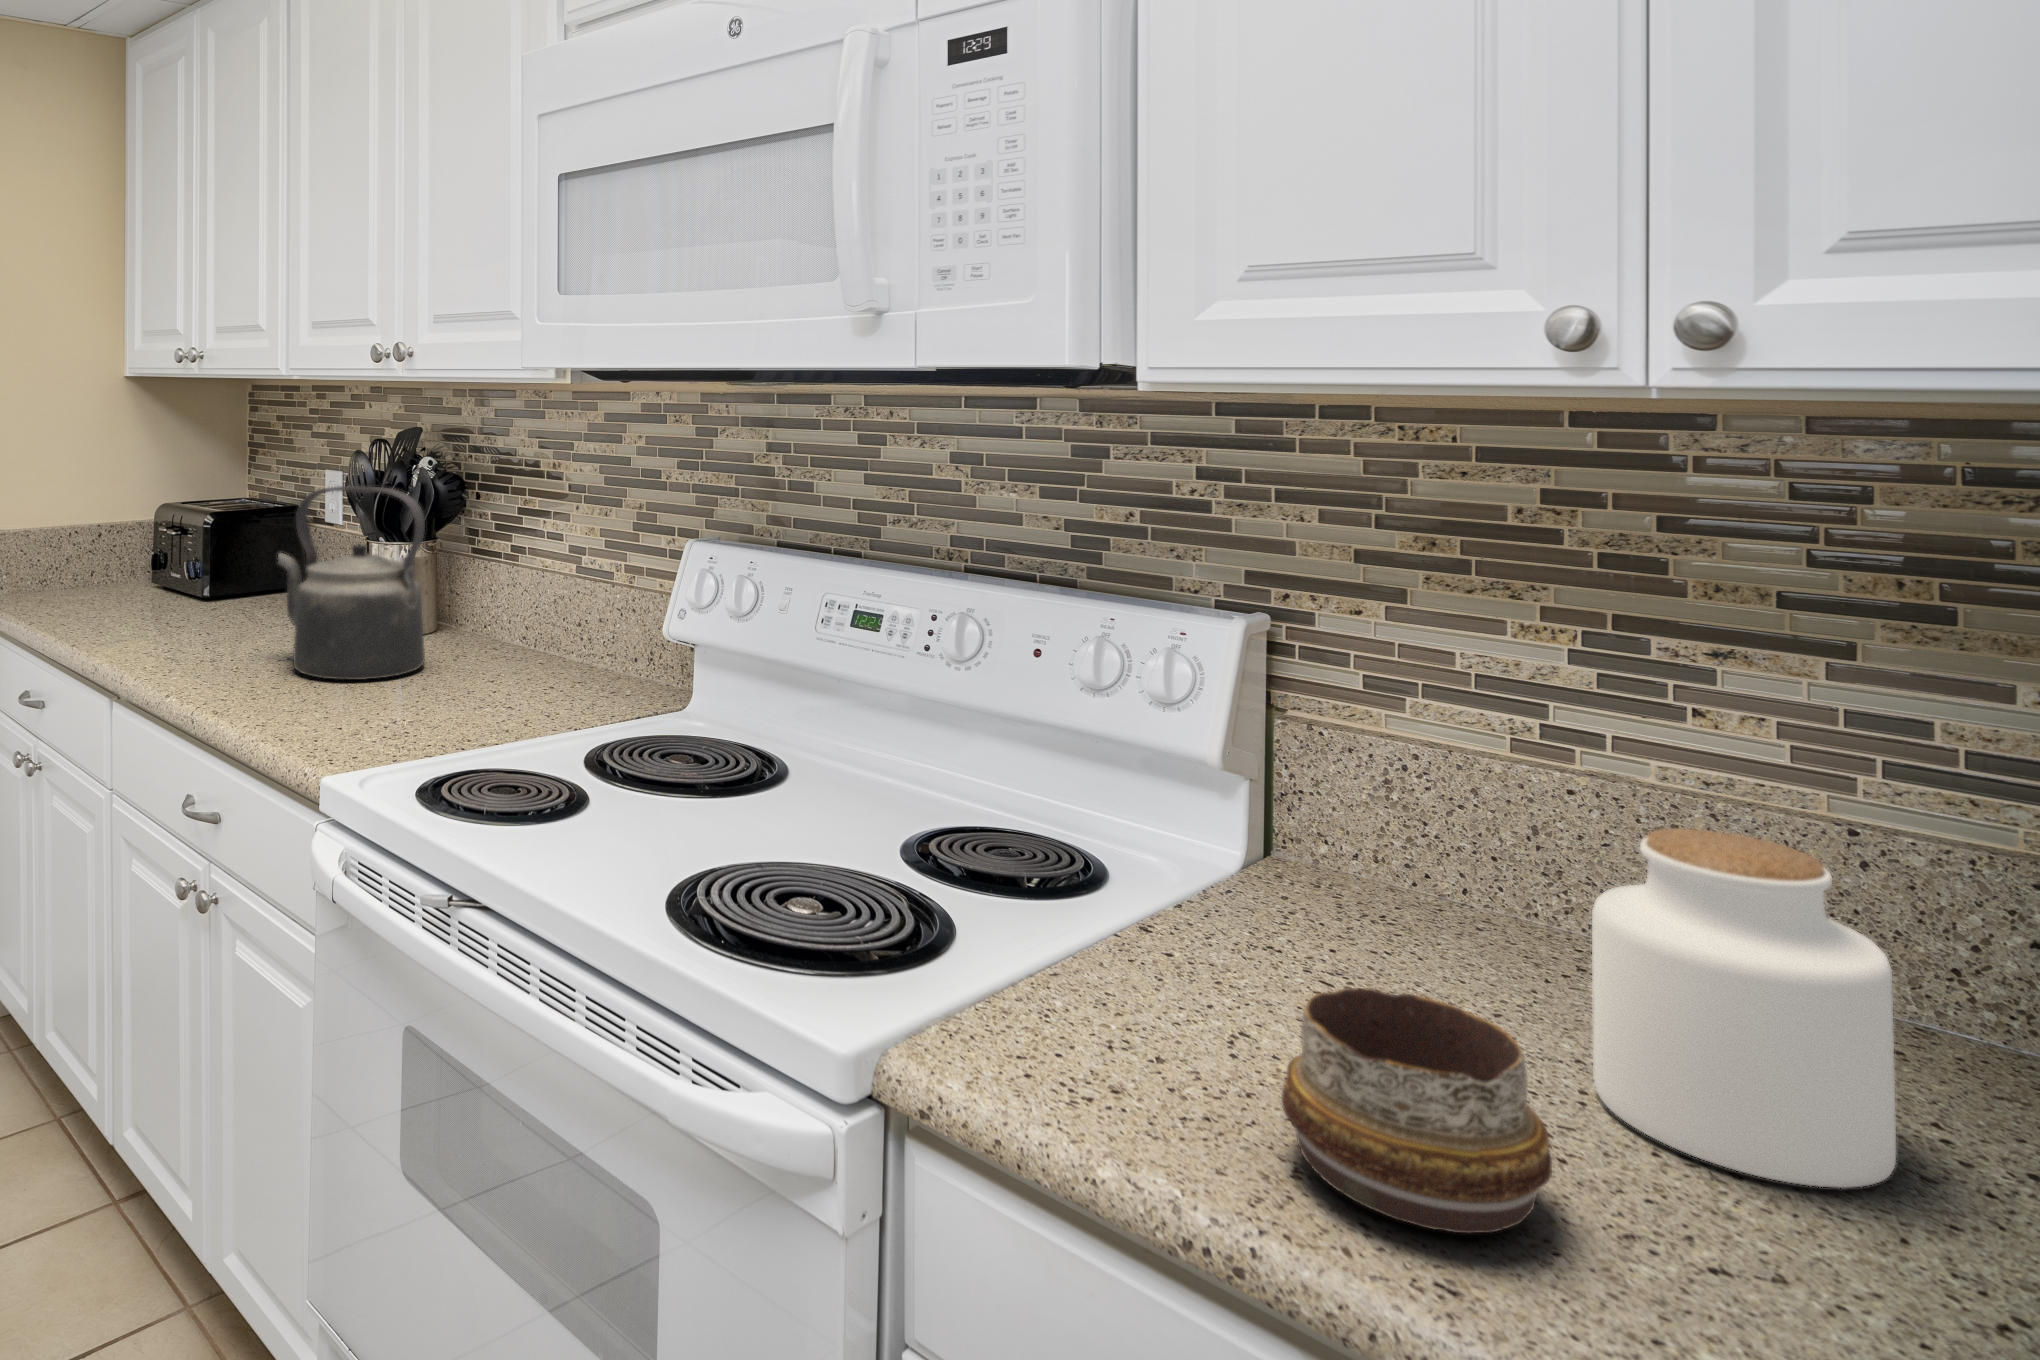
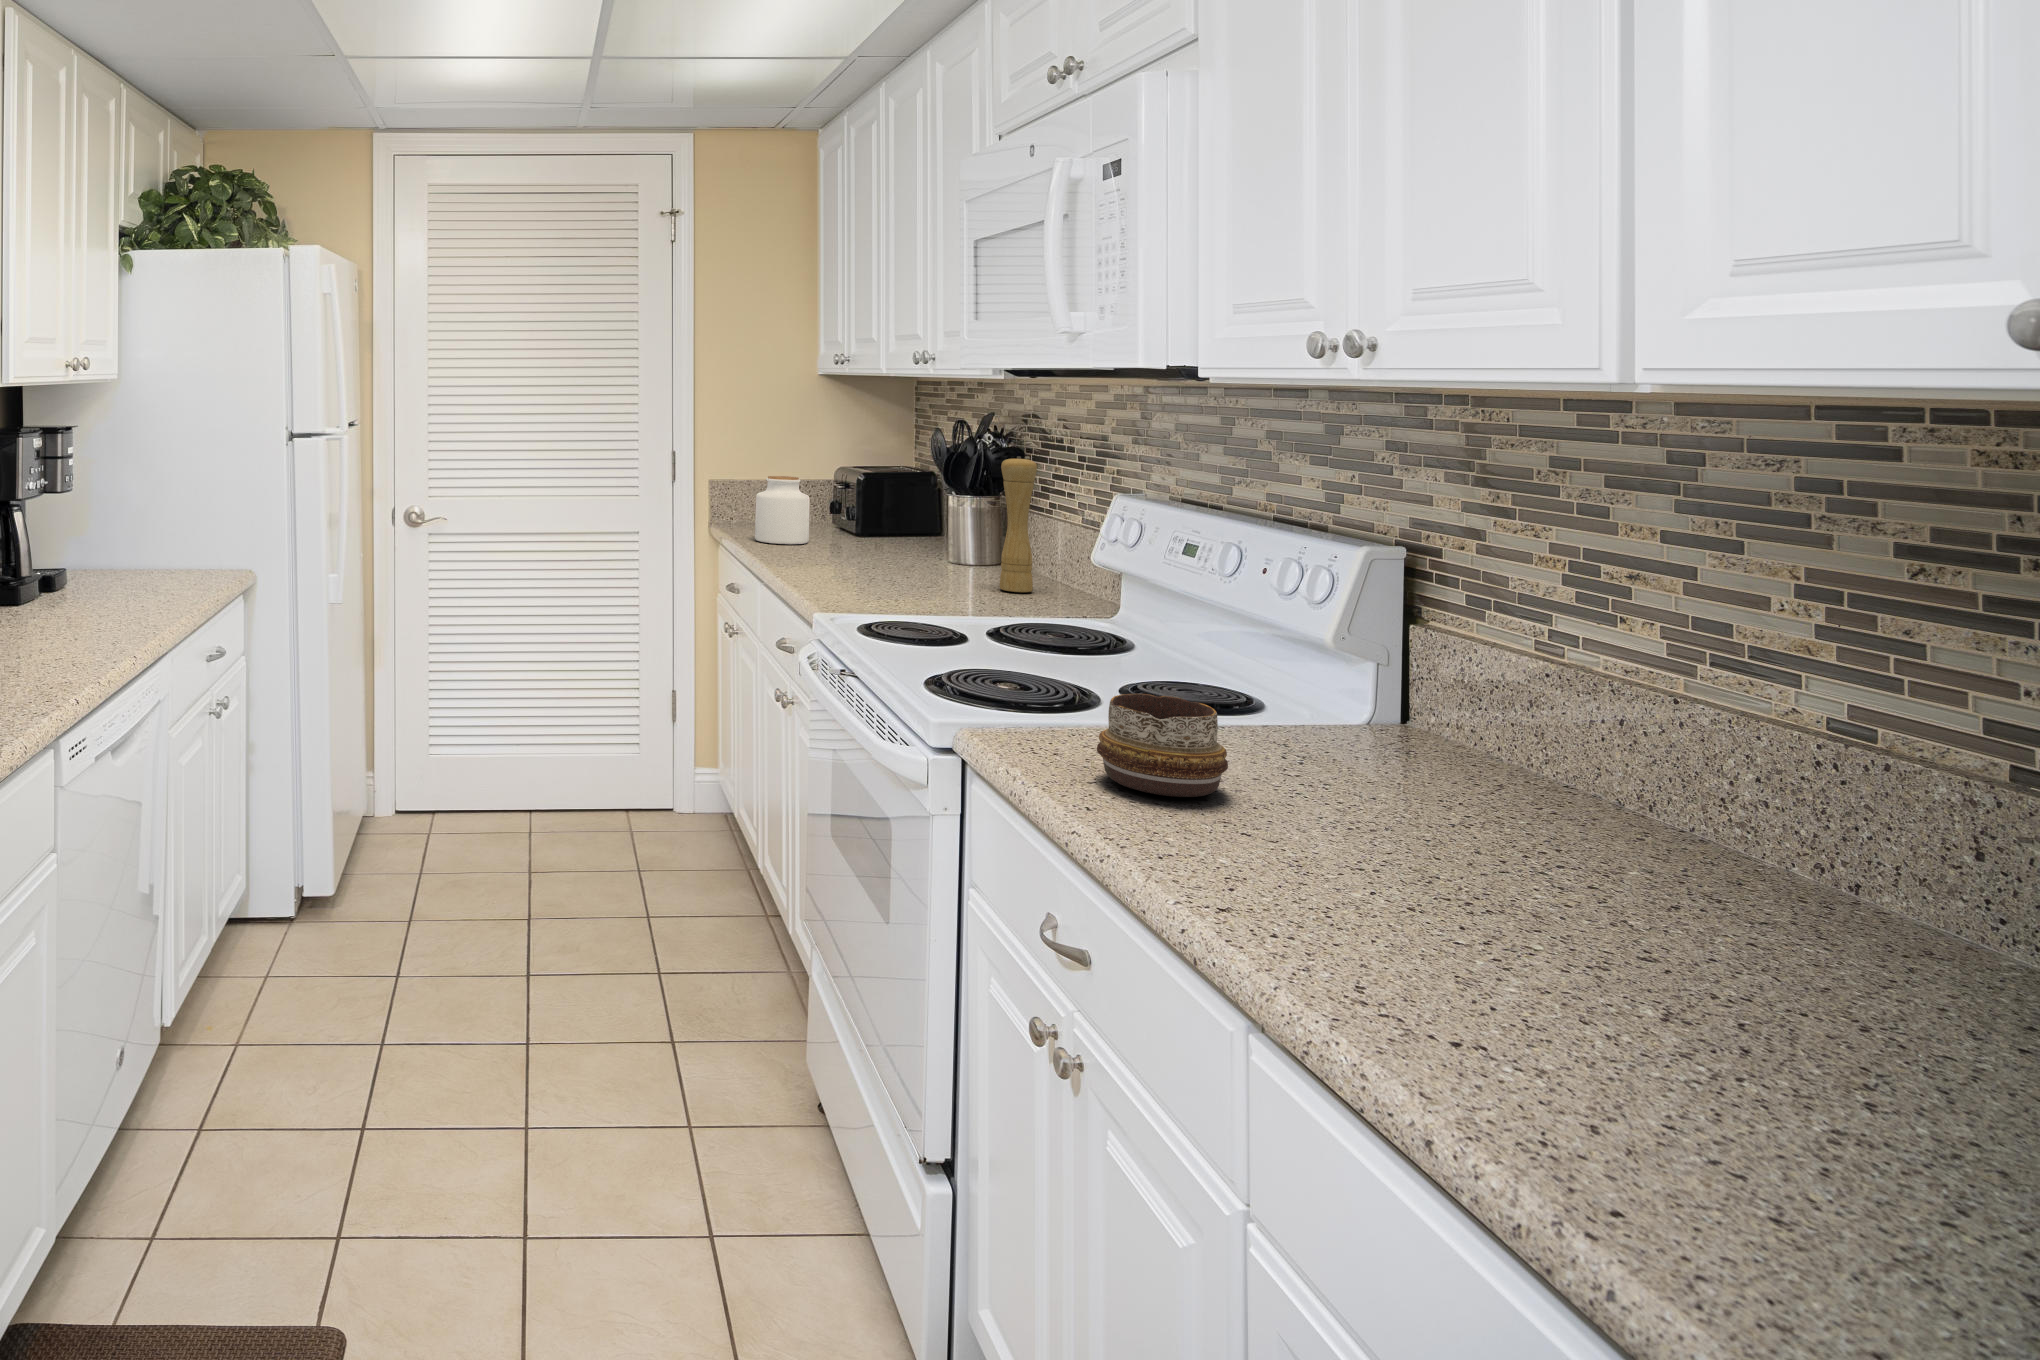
kettle: present [278,486,425,680] -> none [867,448,961,578]
pepper mill: none [497,492,544,683] -> present [1000,456,1037,592]
jar: present [1592,829,1896,1188] -> present [755,476,810,544]

